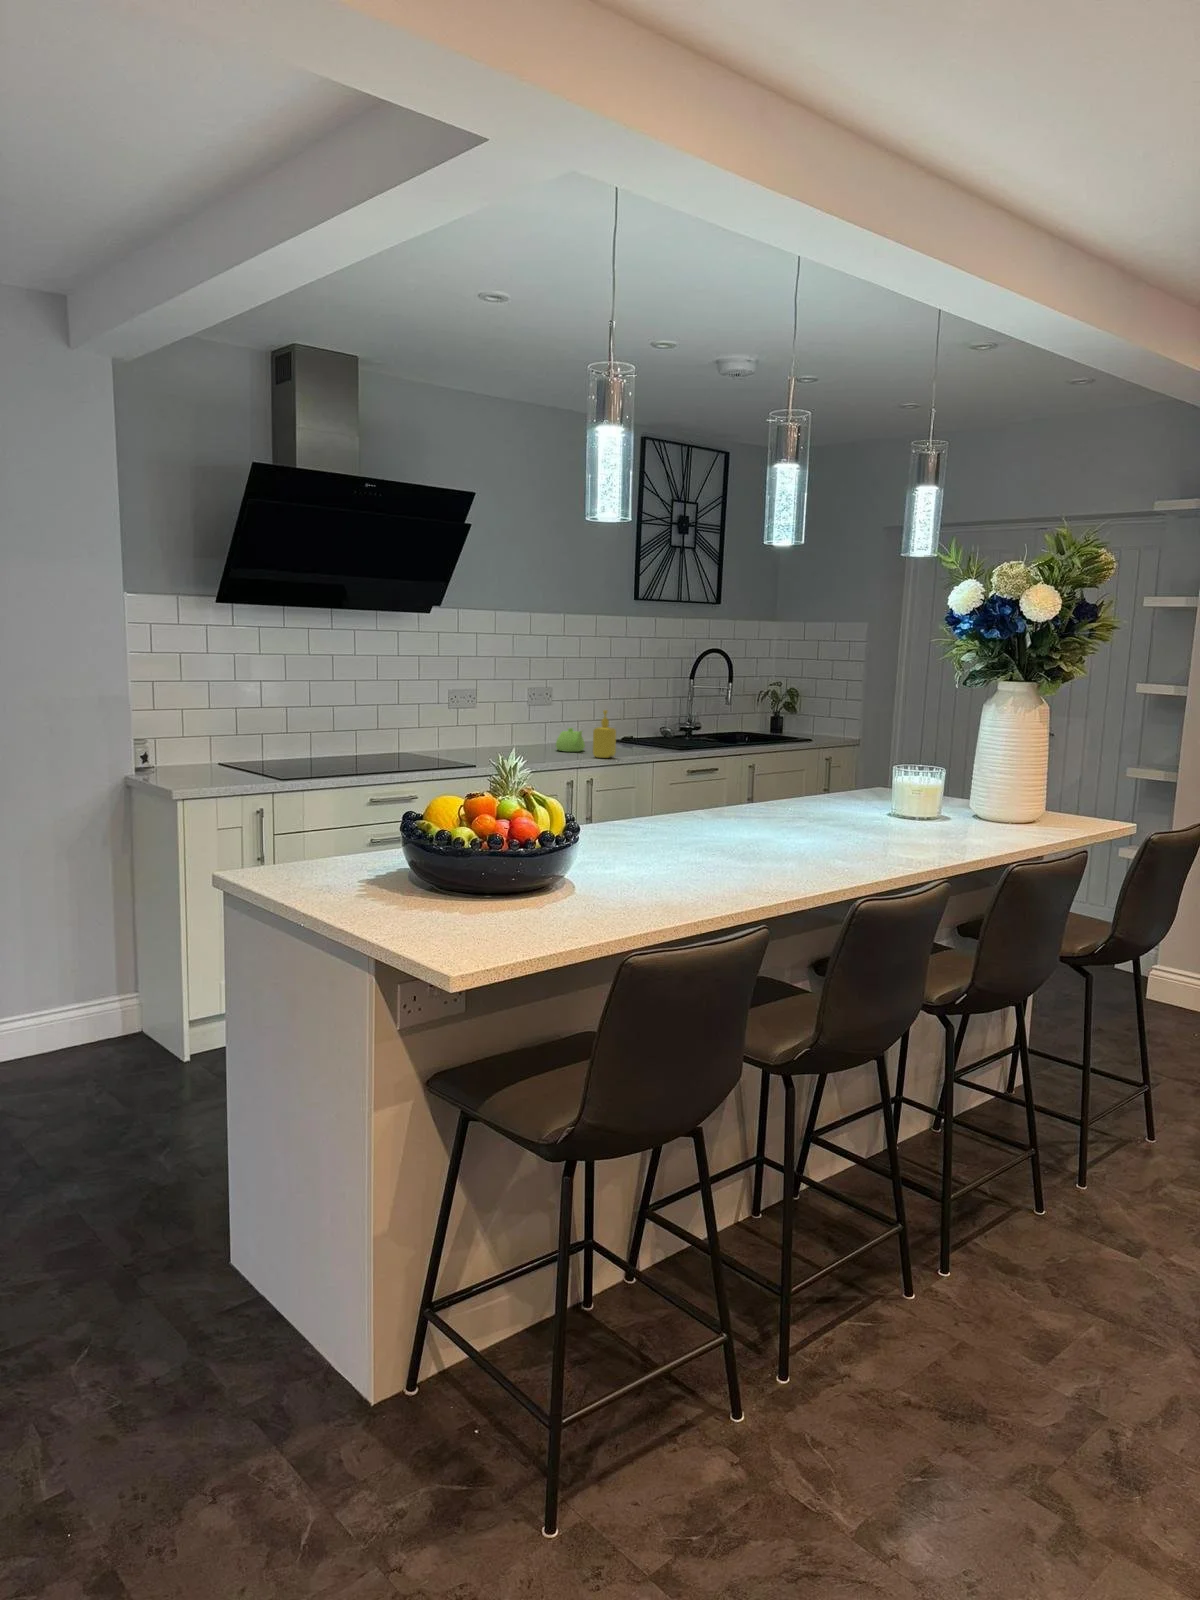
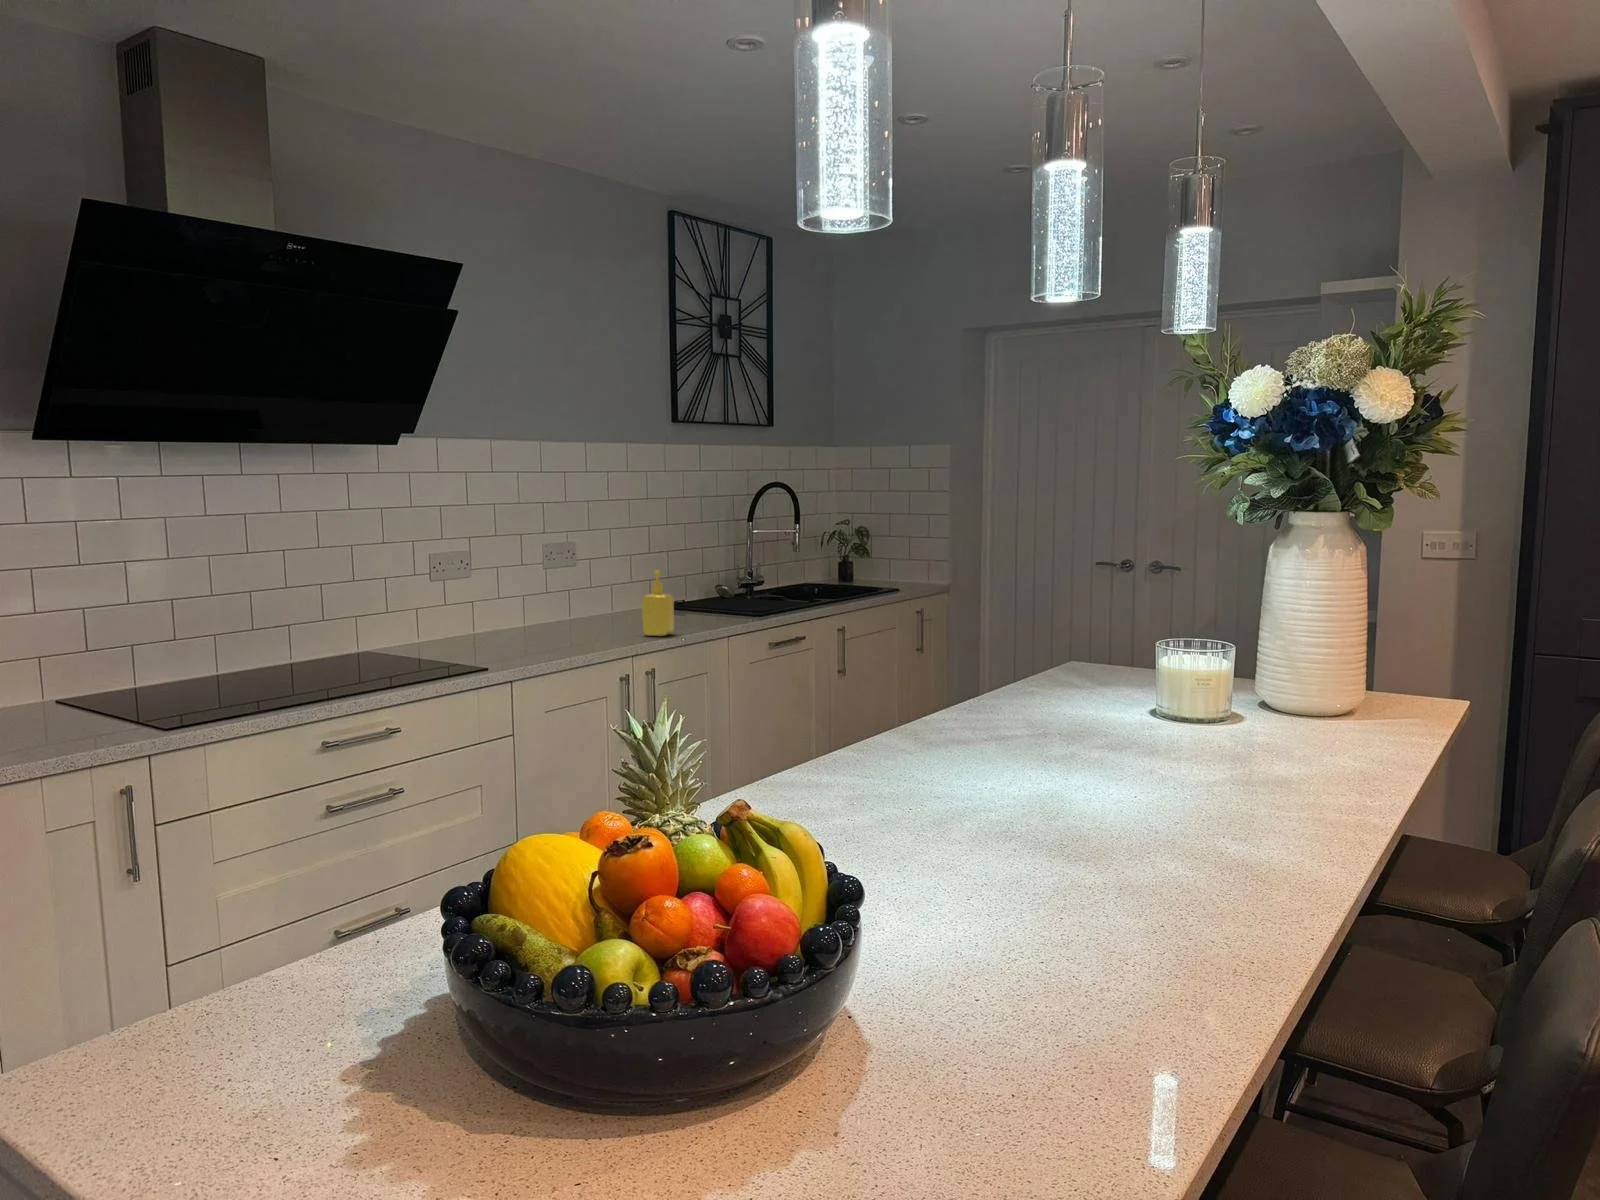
teapot: present [556,728,585,752] -> none [587,596,627,628]

